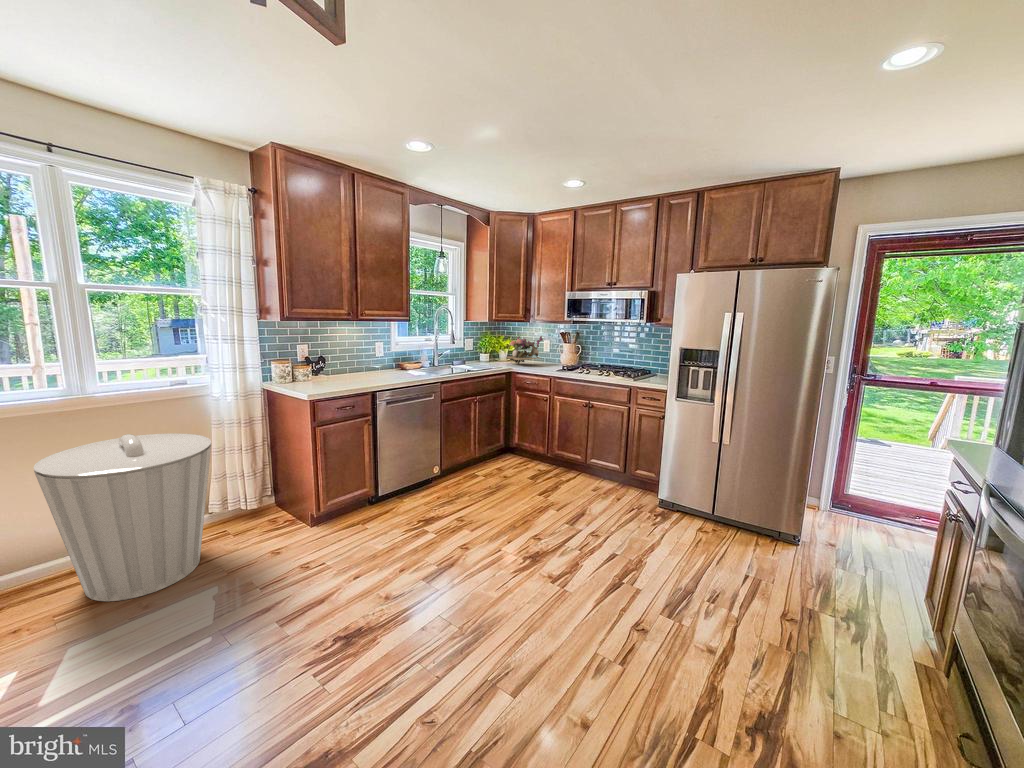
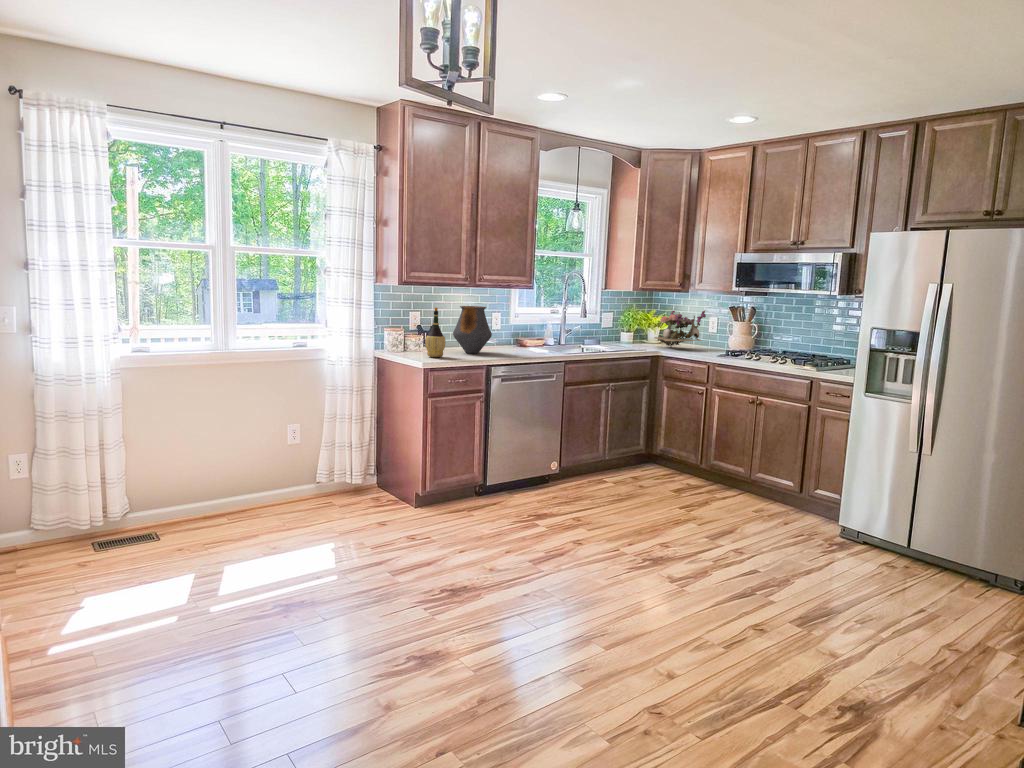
vase: none [340,338,376,380] -> present [453,306,492,354]
wine bottle: none [312,341,332,387] -> present [425,308,446,357]
trash can: present [34,433,211,601] -> none [202,389,333,538]

